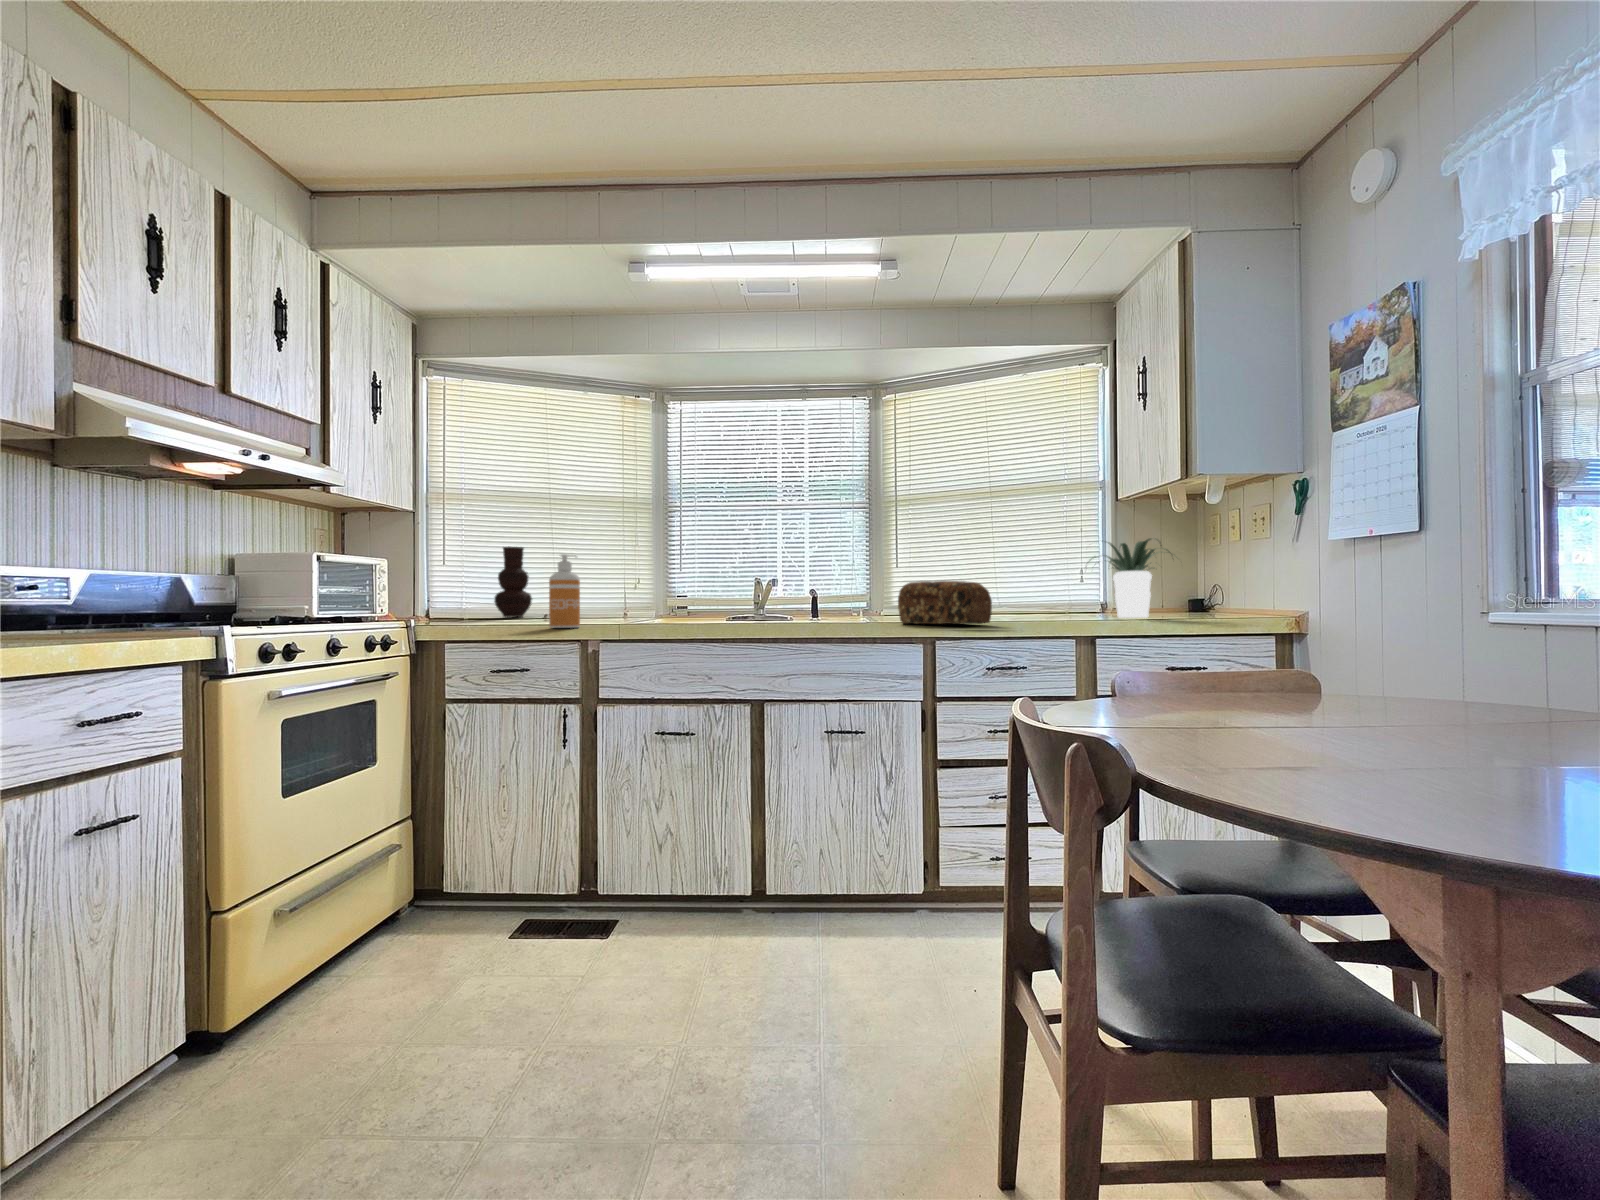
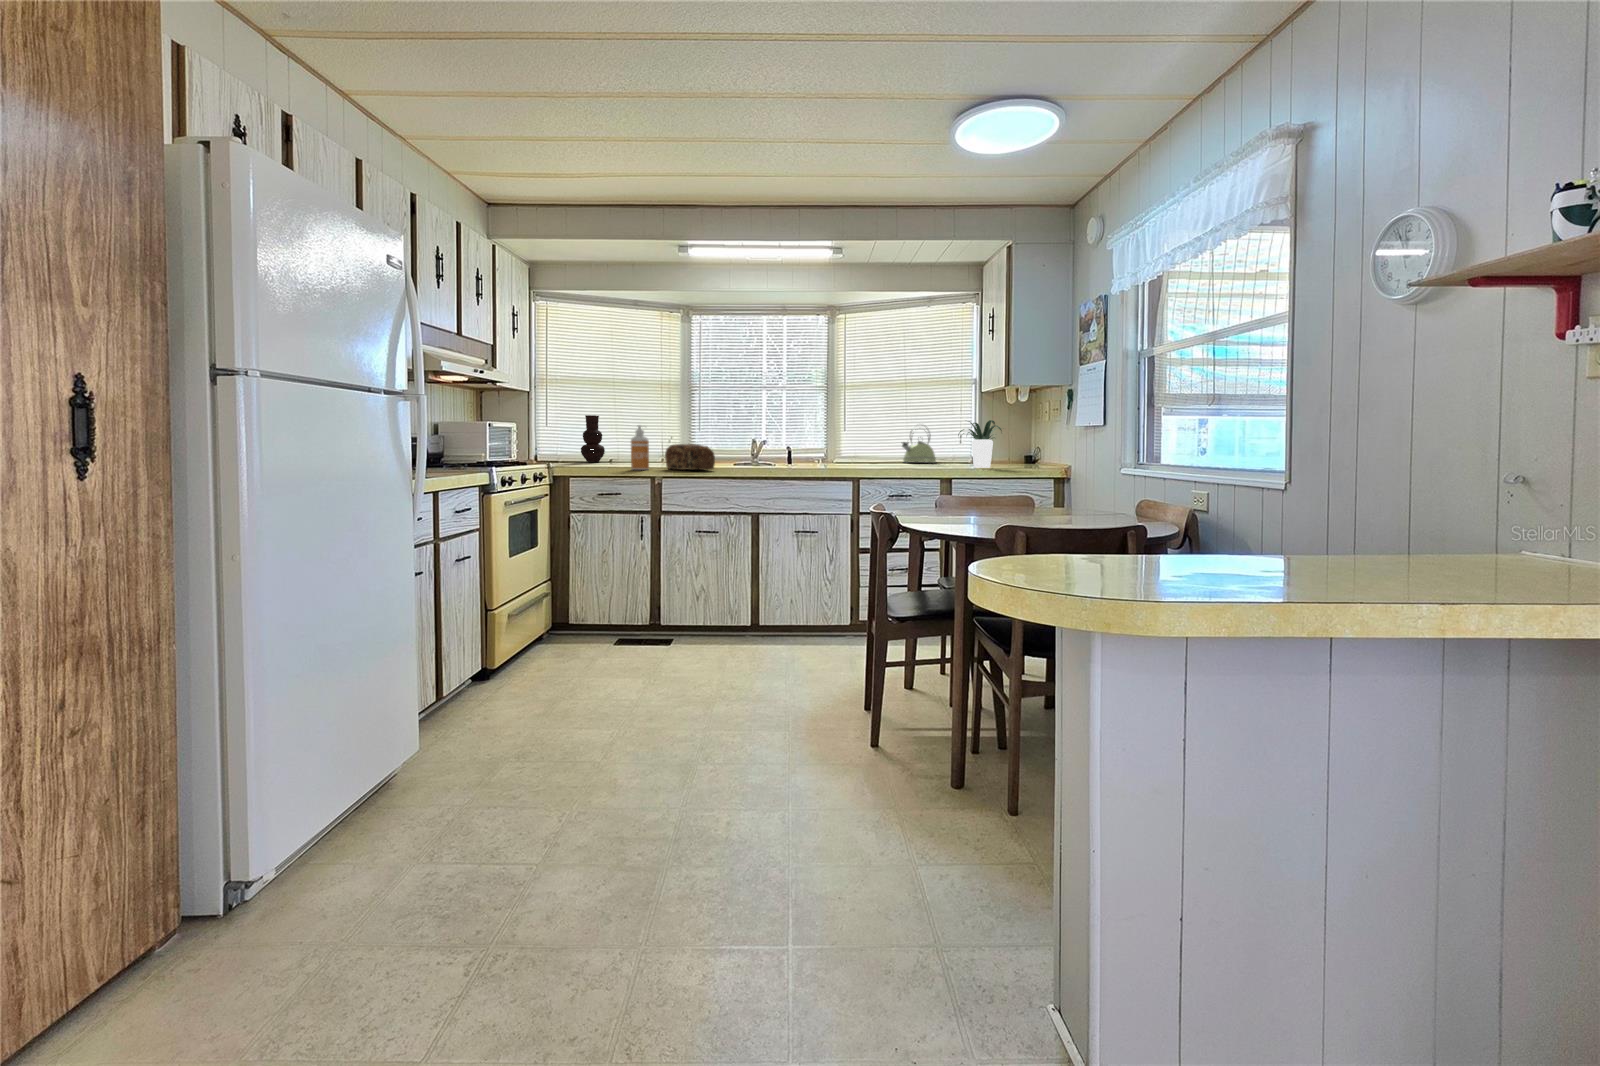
kettle: none [986,553,1042,612] -> present [902,425,936,463]
bread loaf: present [898,581,992,624] -> present [665,444,715,470]

